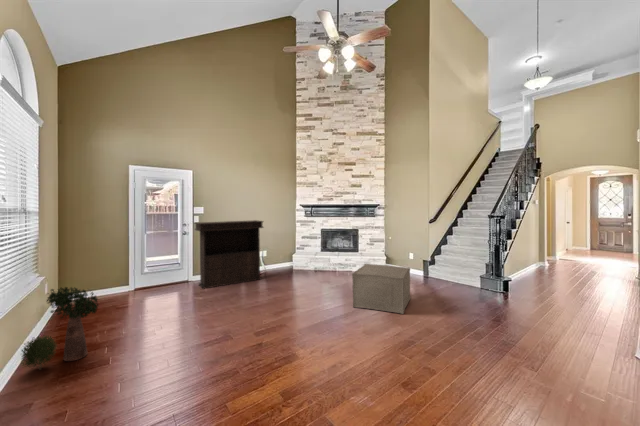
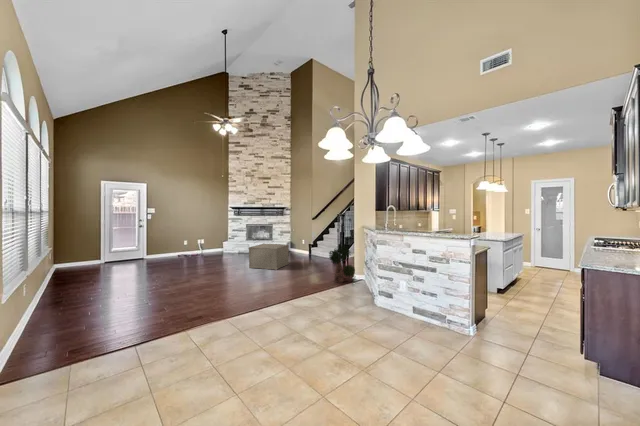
console table: present [195,220,263,289] -> none [149,217,199,263]
potted plant: present [22,287,98,369] -> present [329,246,355,283]

